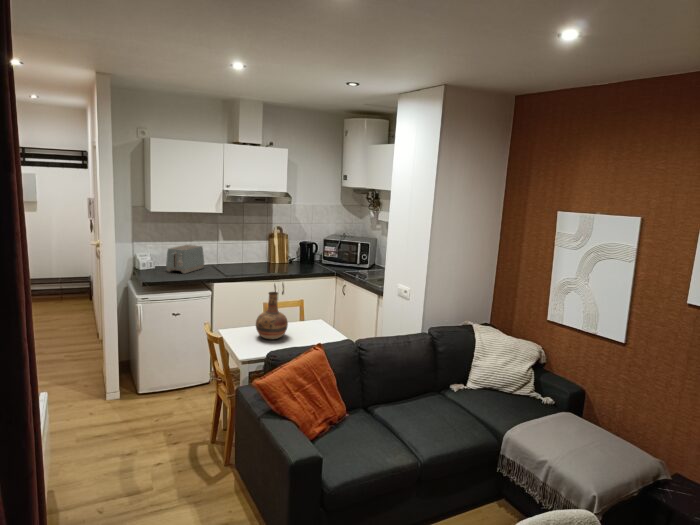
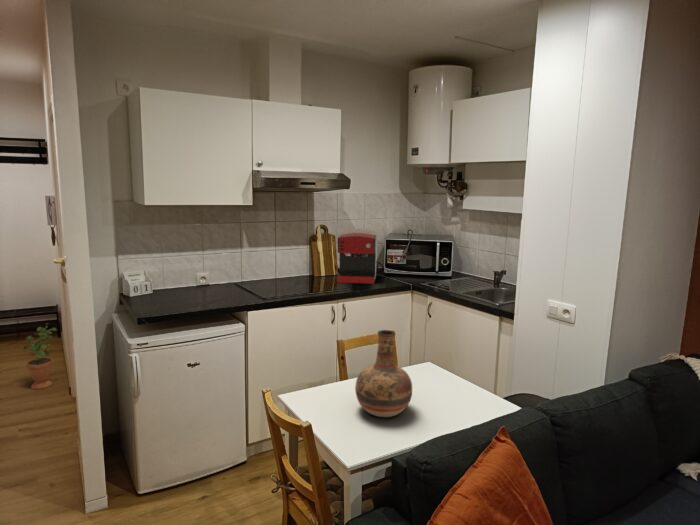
coffee maker: none [285,231,317,270] -> present [338,229,377,284]
toaster: present [166,245,204,274] -> none [170,255,225,299]
potted plant: none [67,288,91,335] -> present [23,326,57,389]

